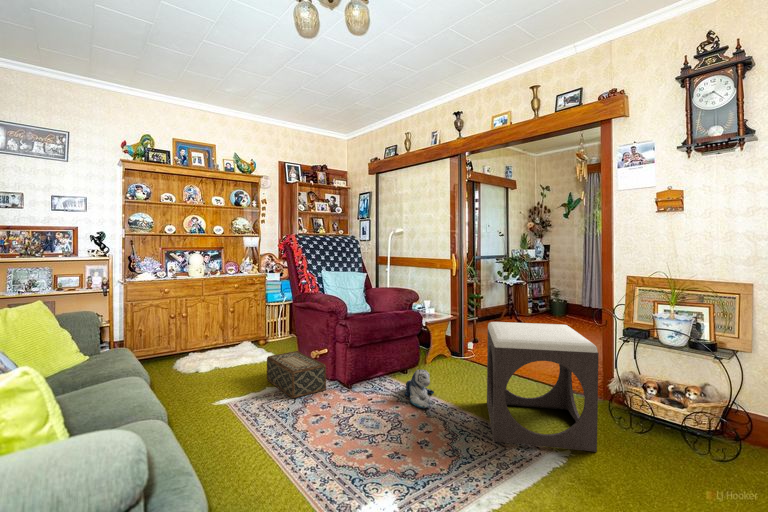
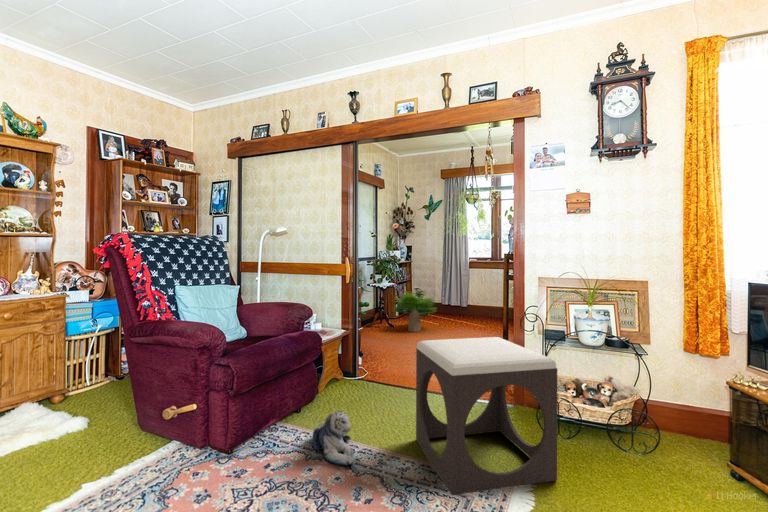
potted plant: none [513,283,564,323] -> present [393,293,436,332]
woven basket: present [267,351,326,398] -> none [82,409,194,492]

